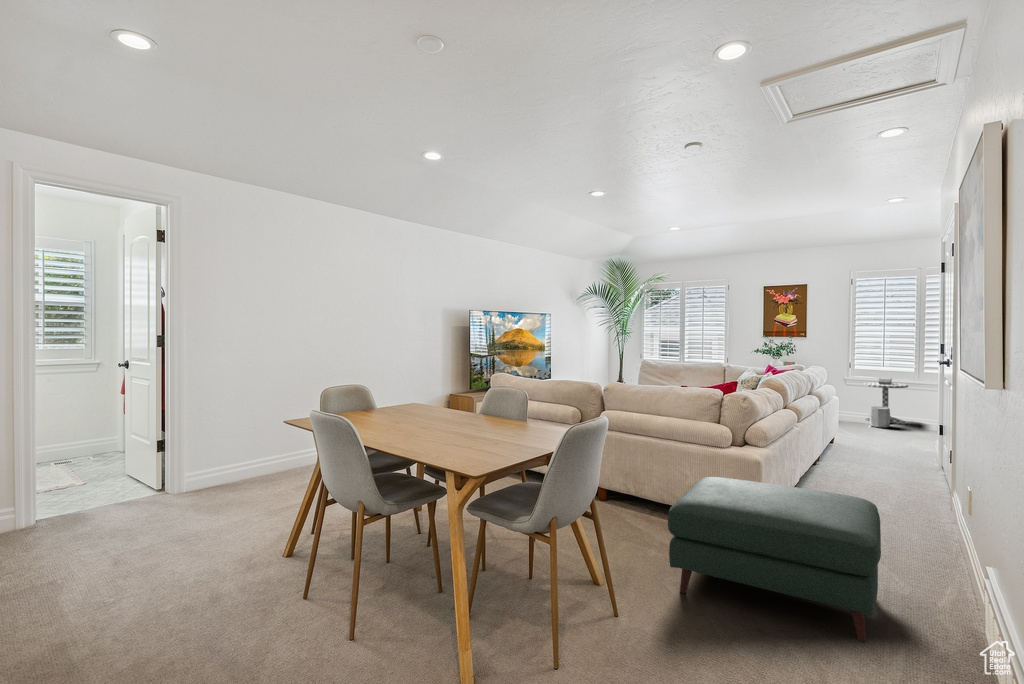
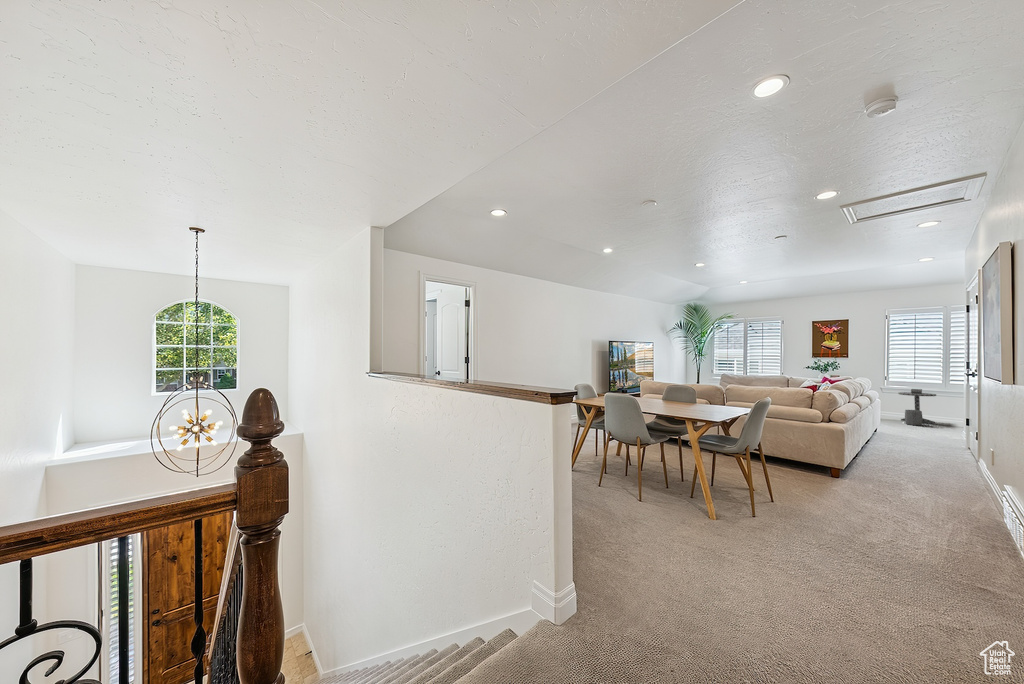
ottoman: present [668,477,881,642] -> none [797,437,941,525]

